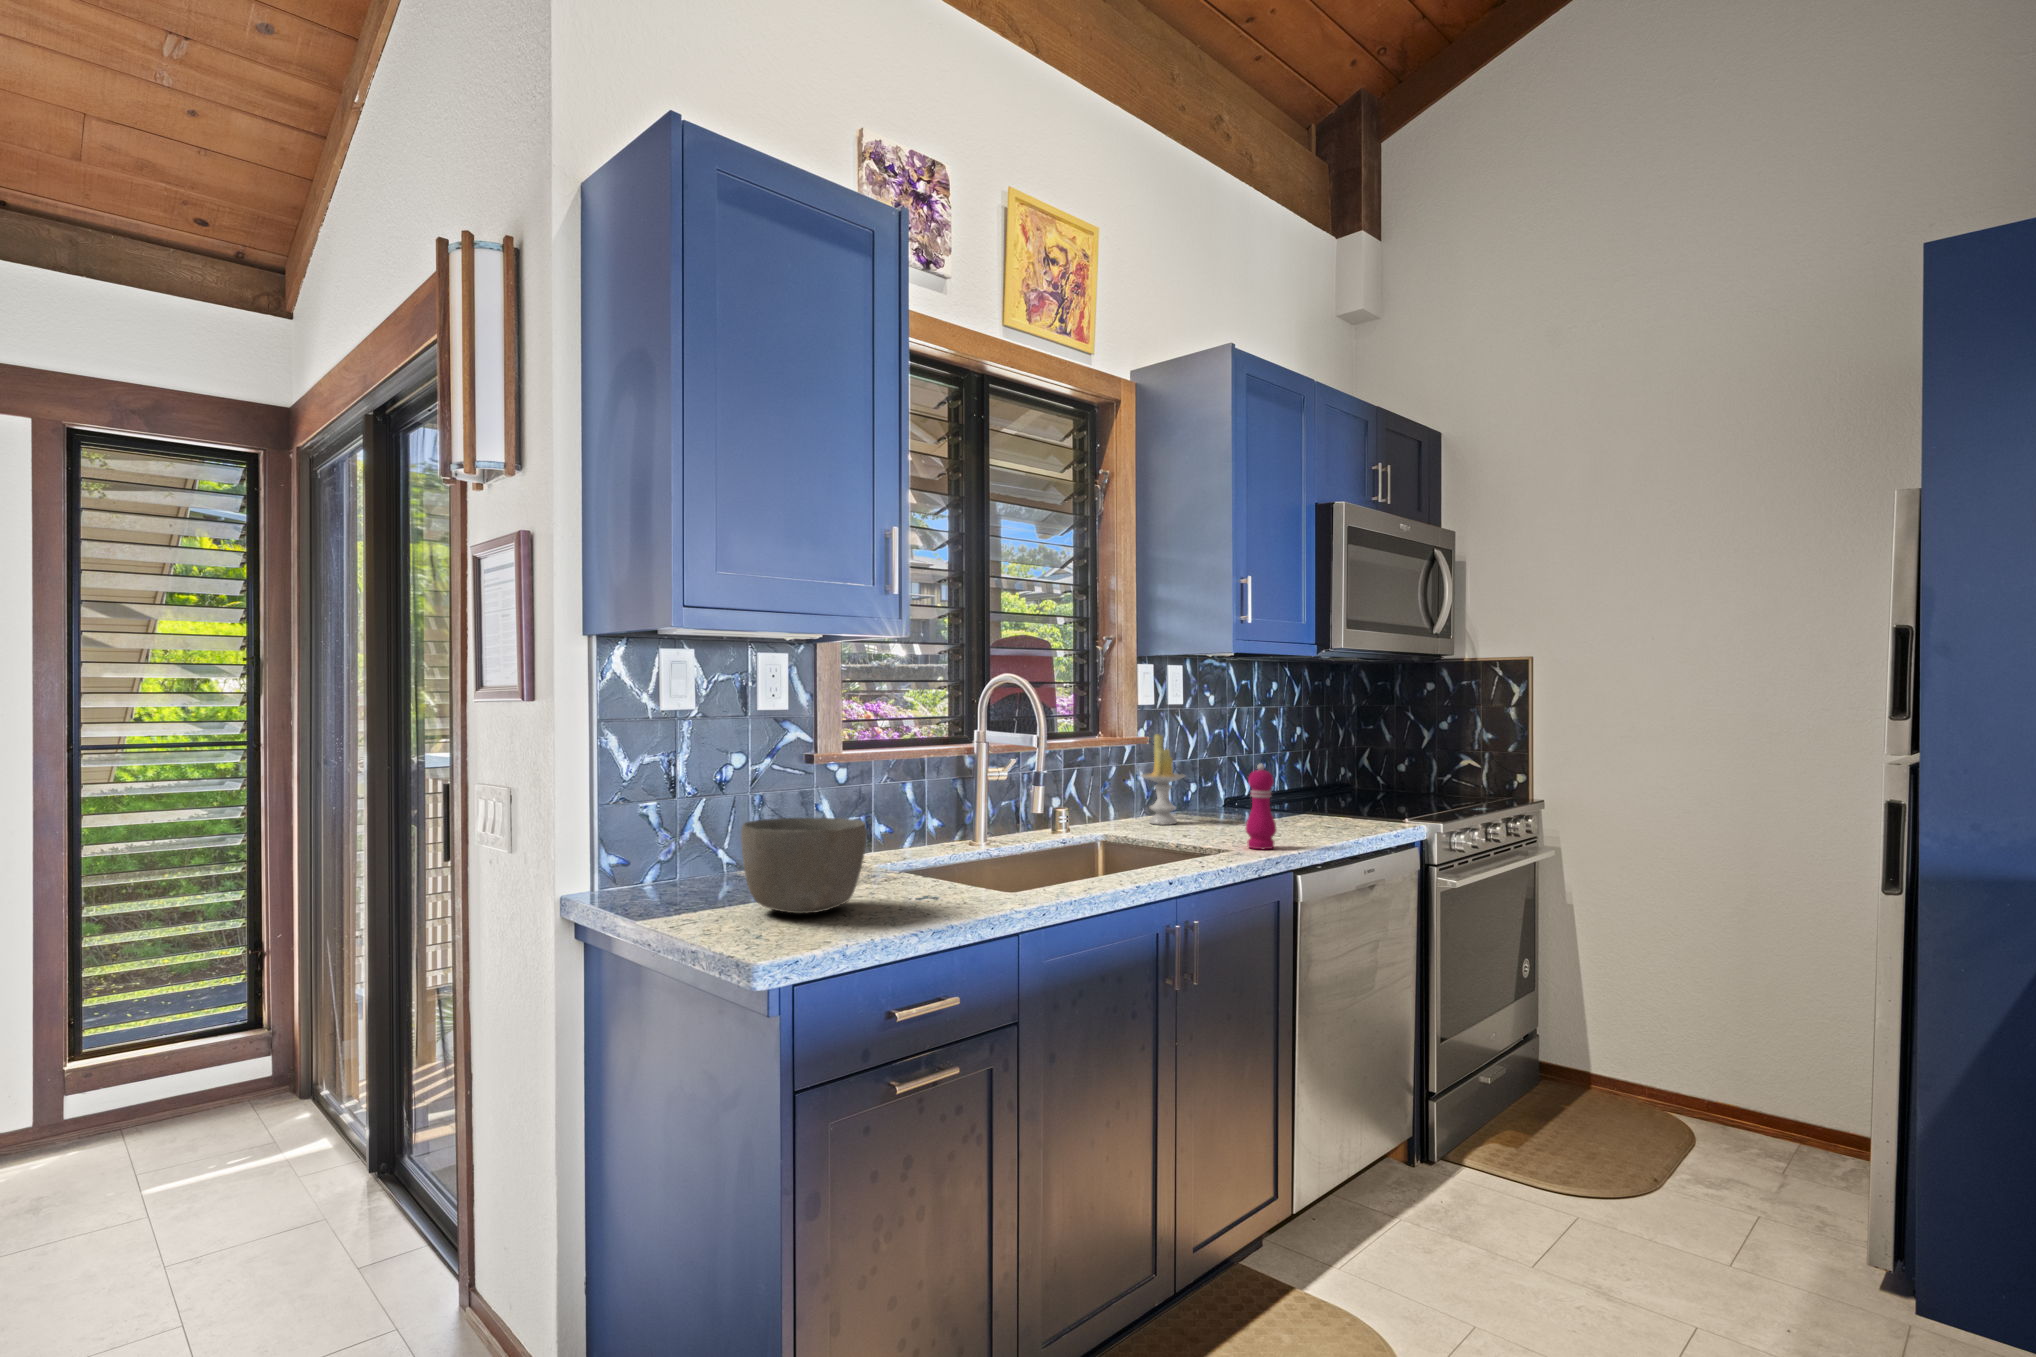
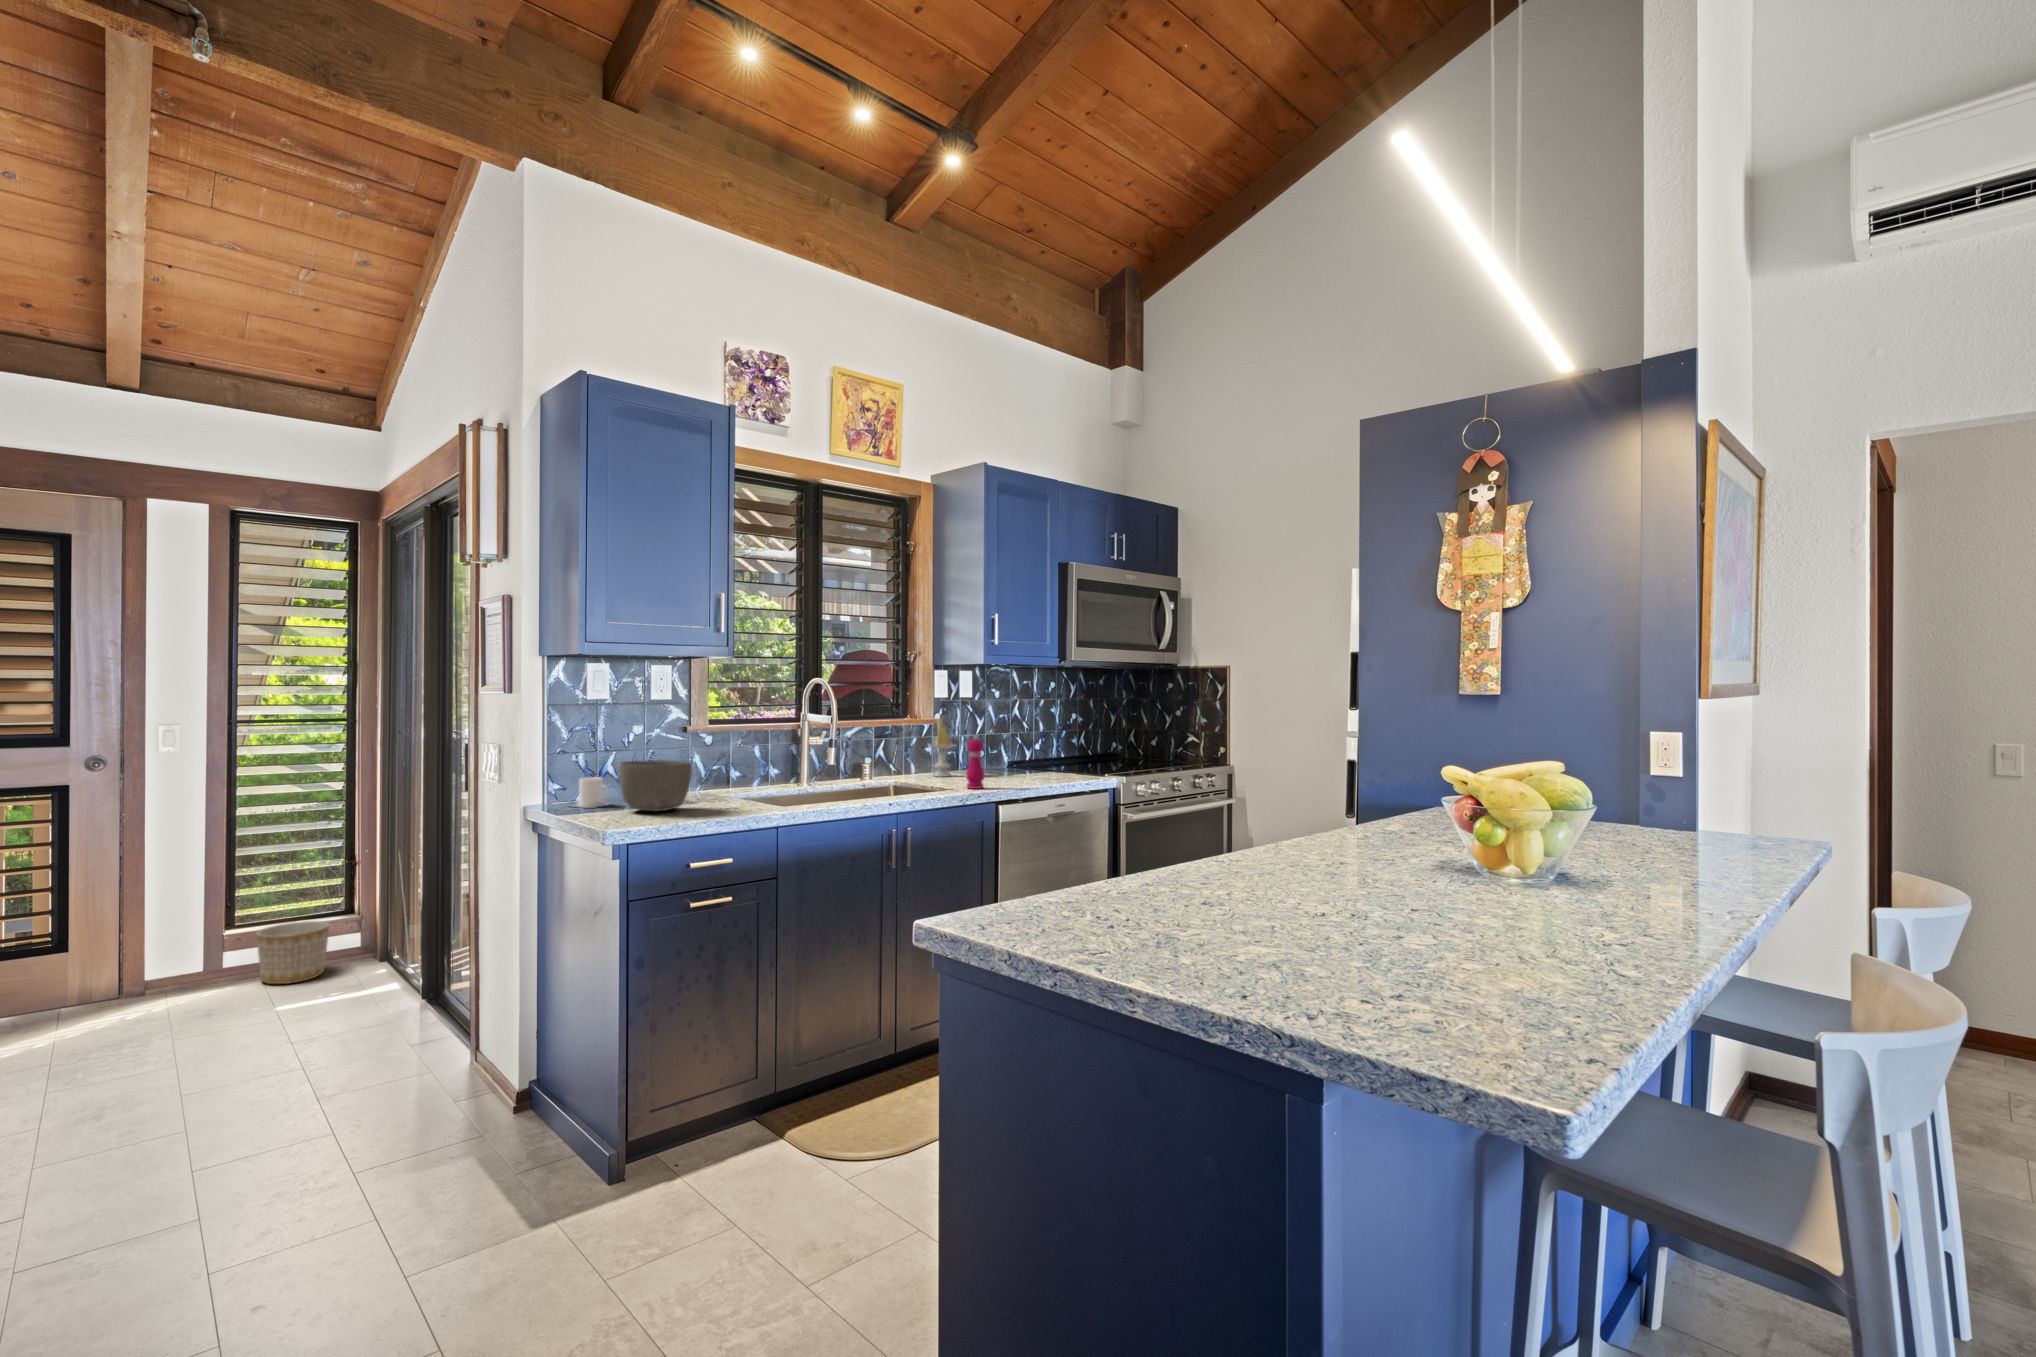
mug: none [637,847,720,905] -> present [574,777,609,808]
planter: none [109,1048,223,1152] -> present [256,921,329,984]

